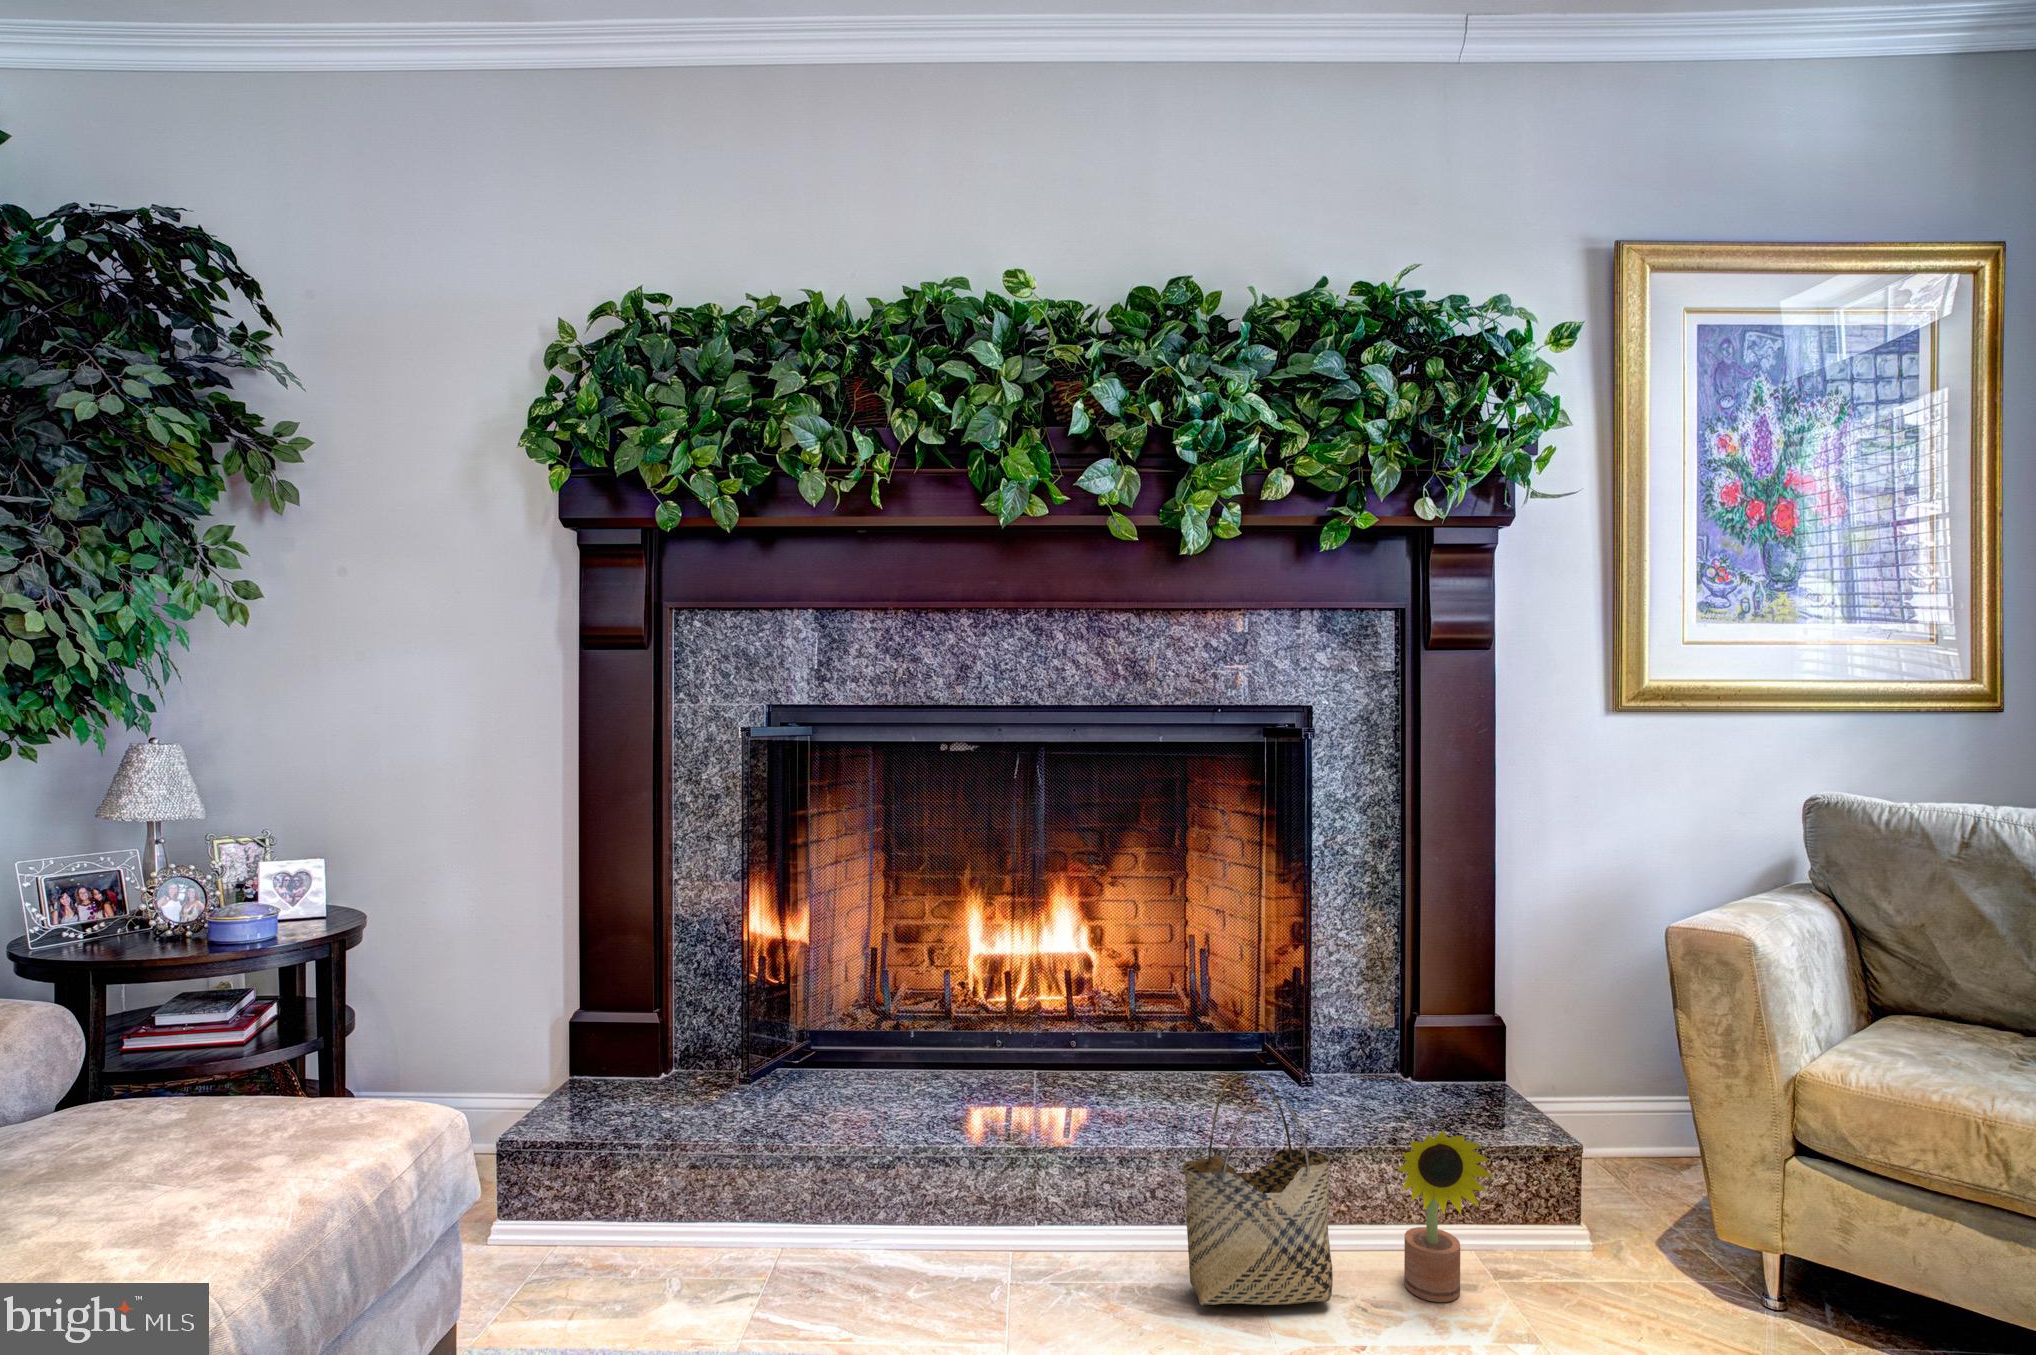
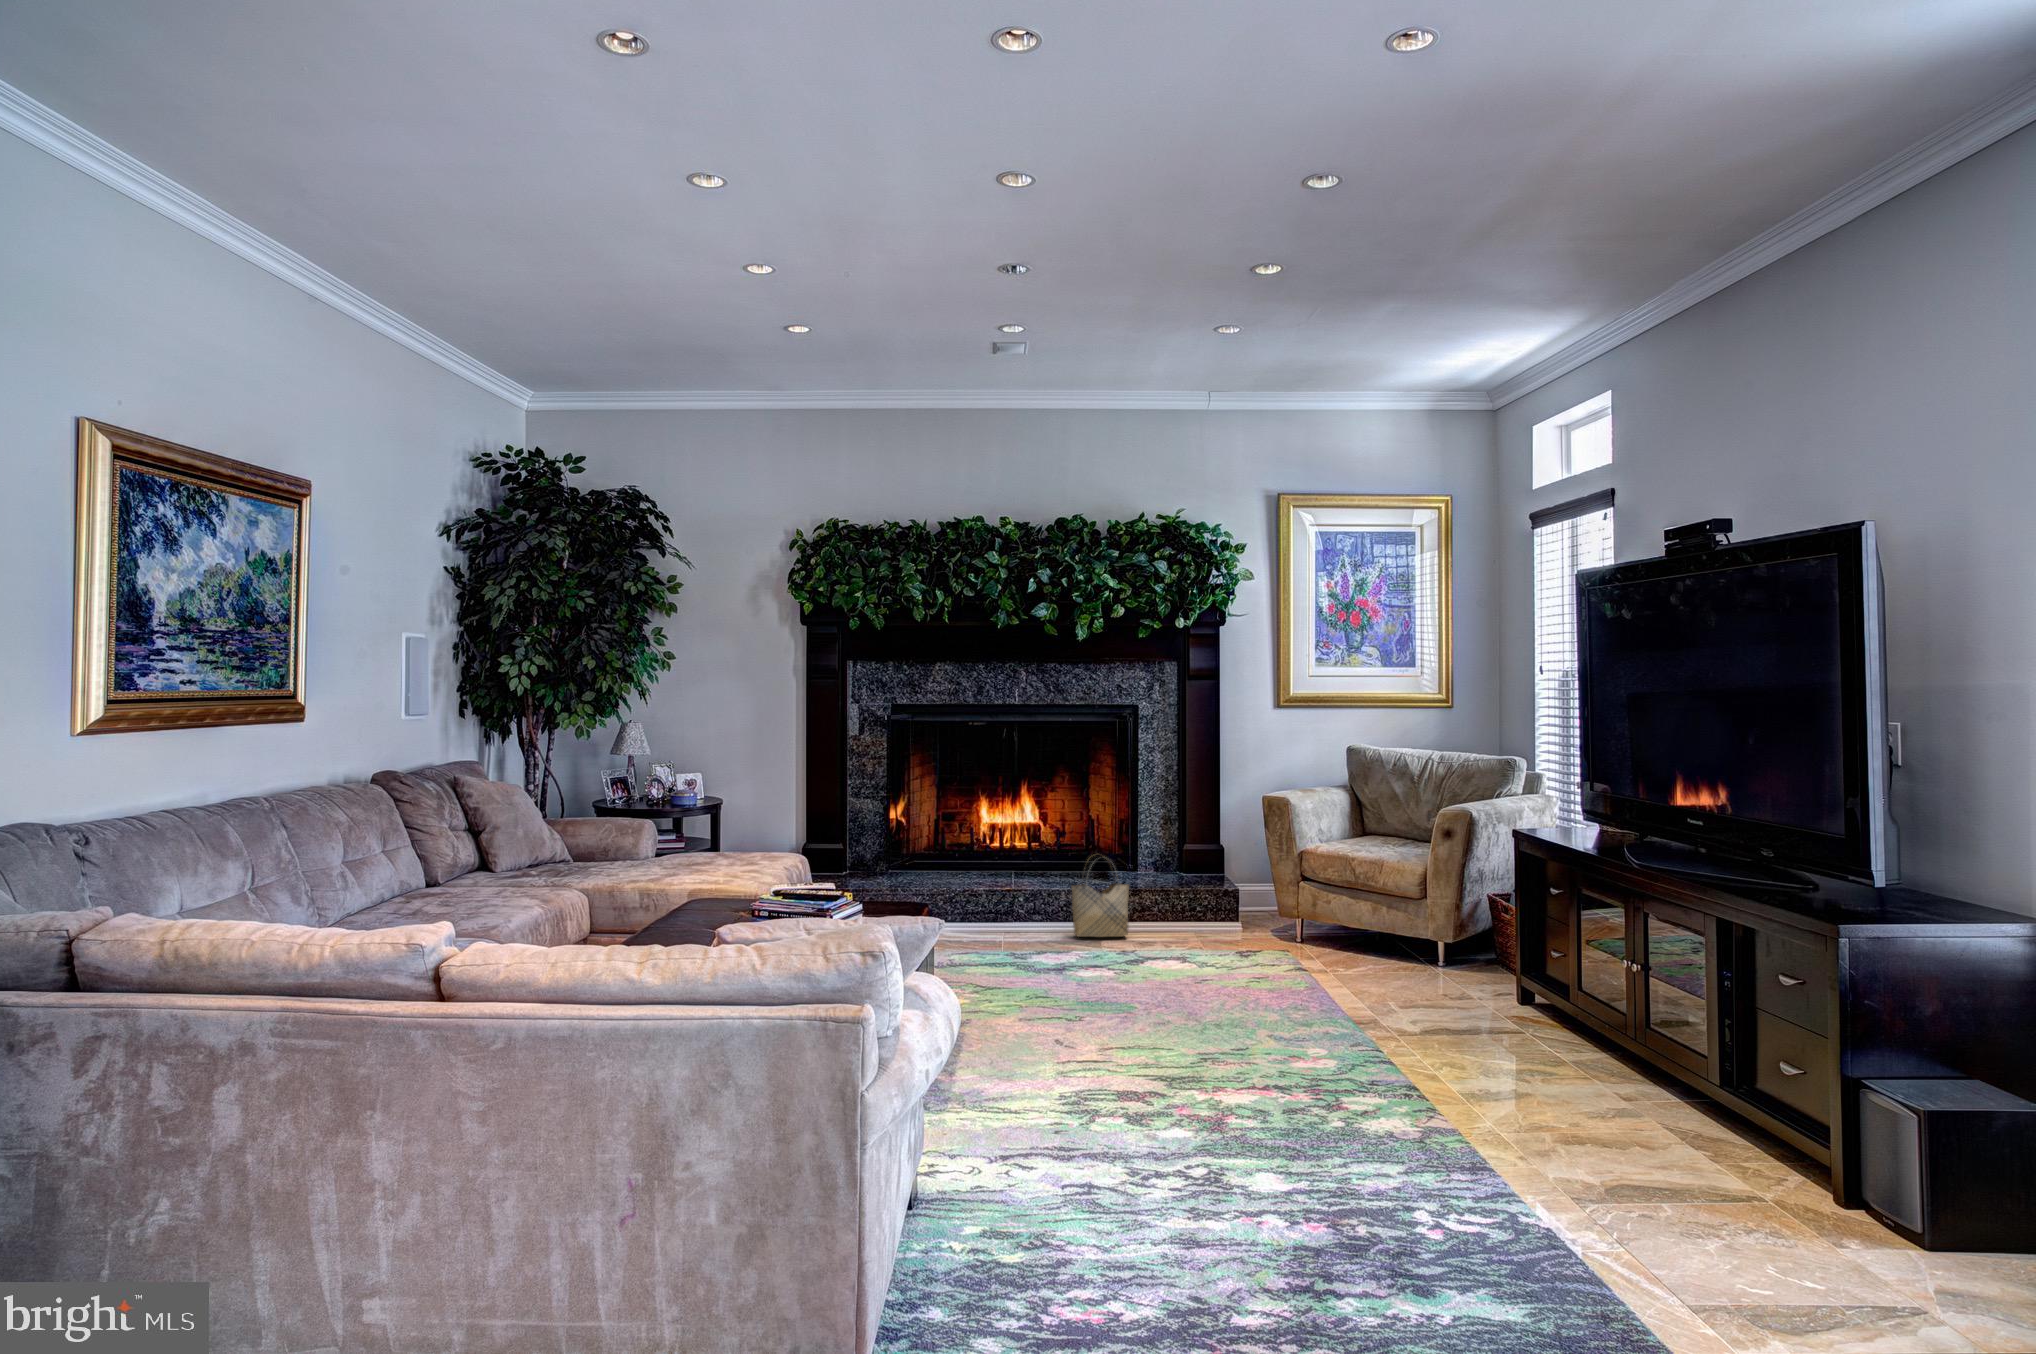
decorative plant: present [1398,1130,1493,1302] -> none [1152,869,1188,938]

